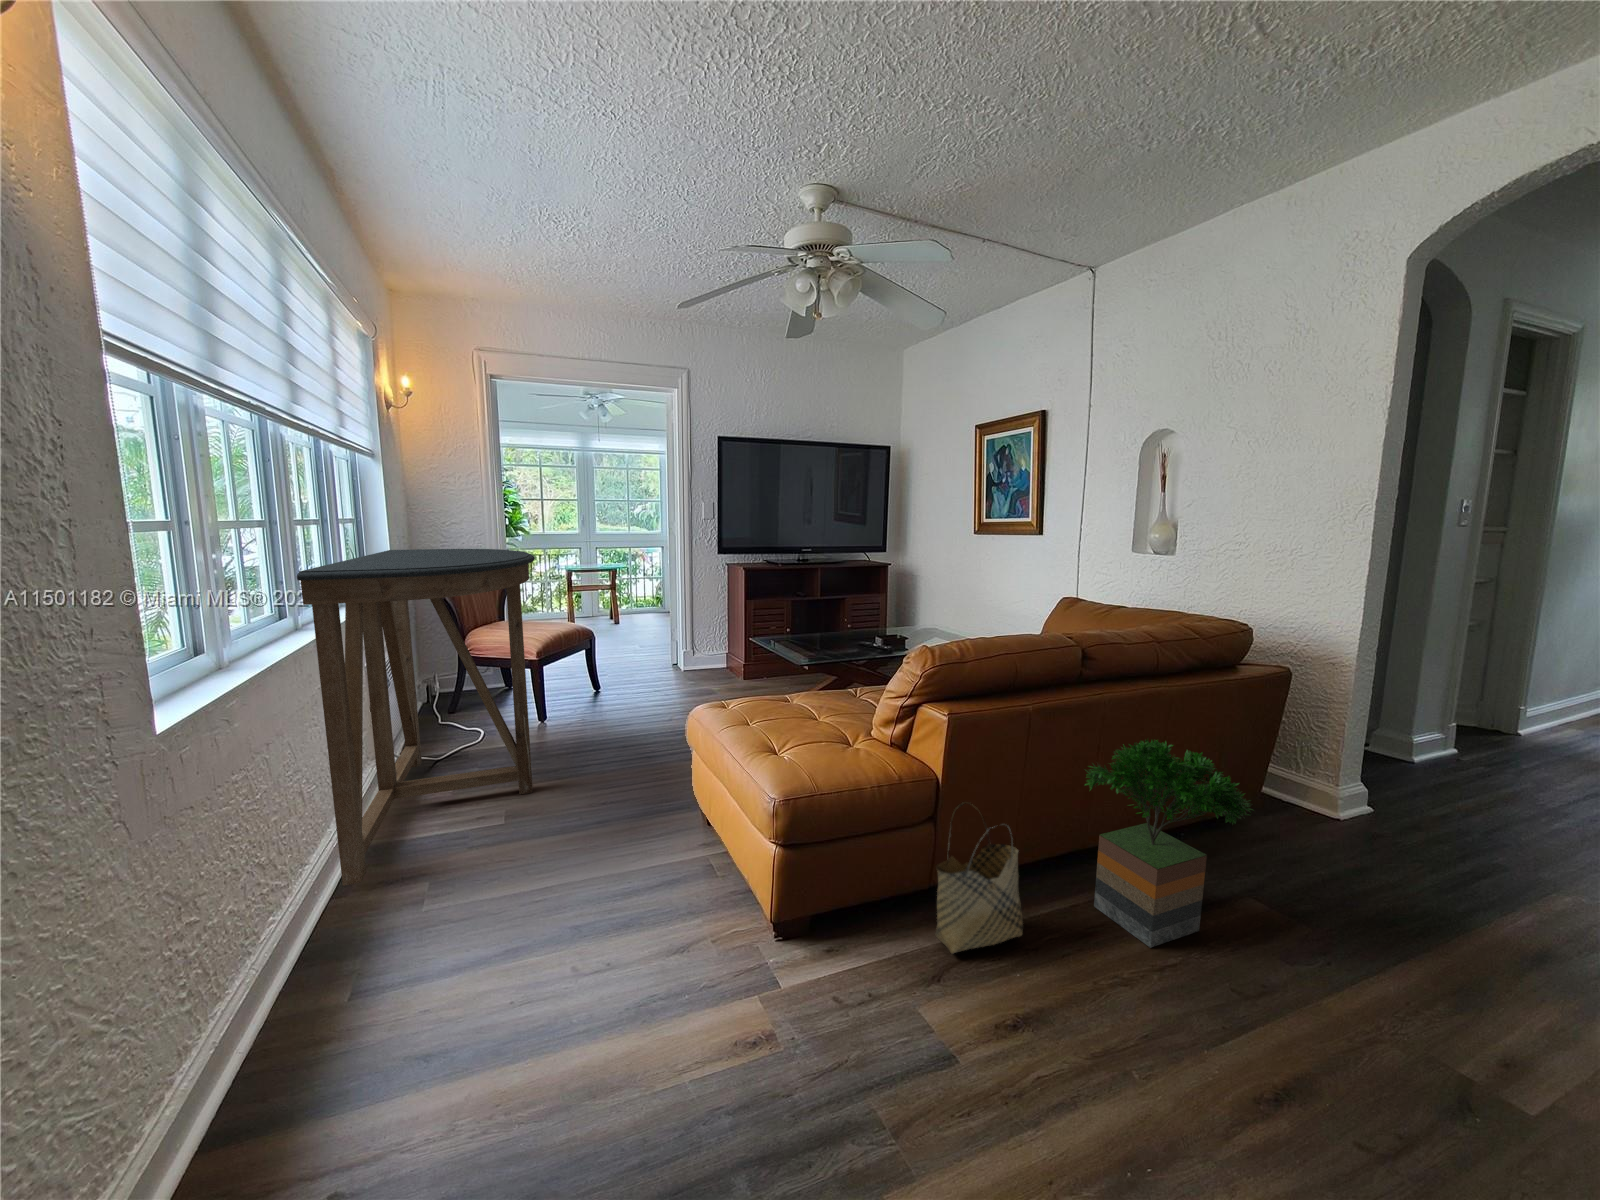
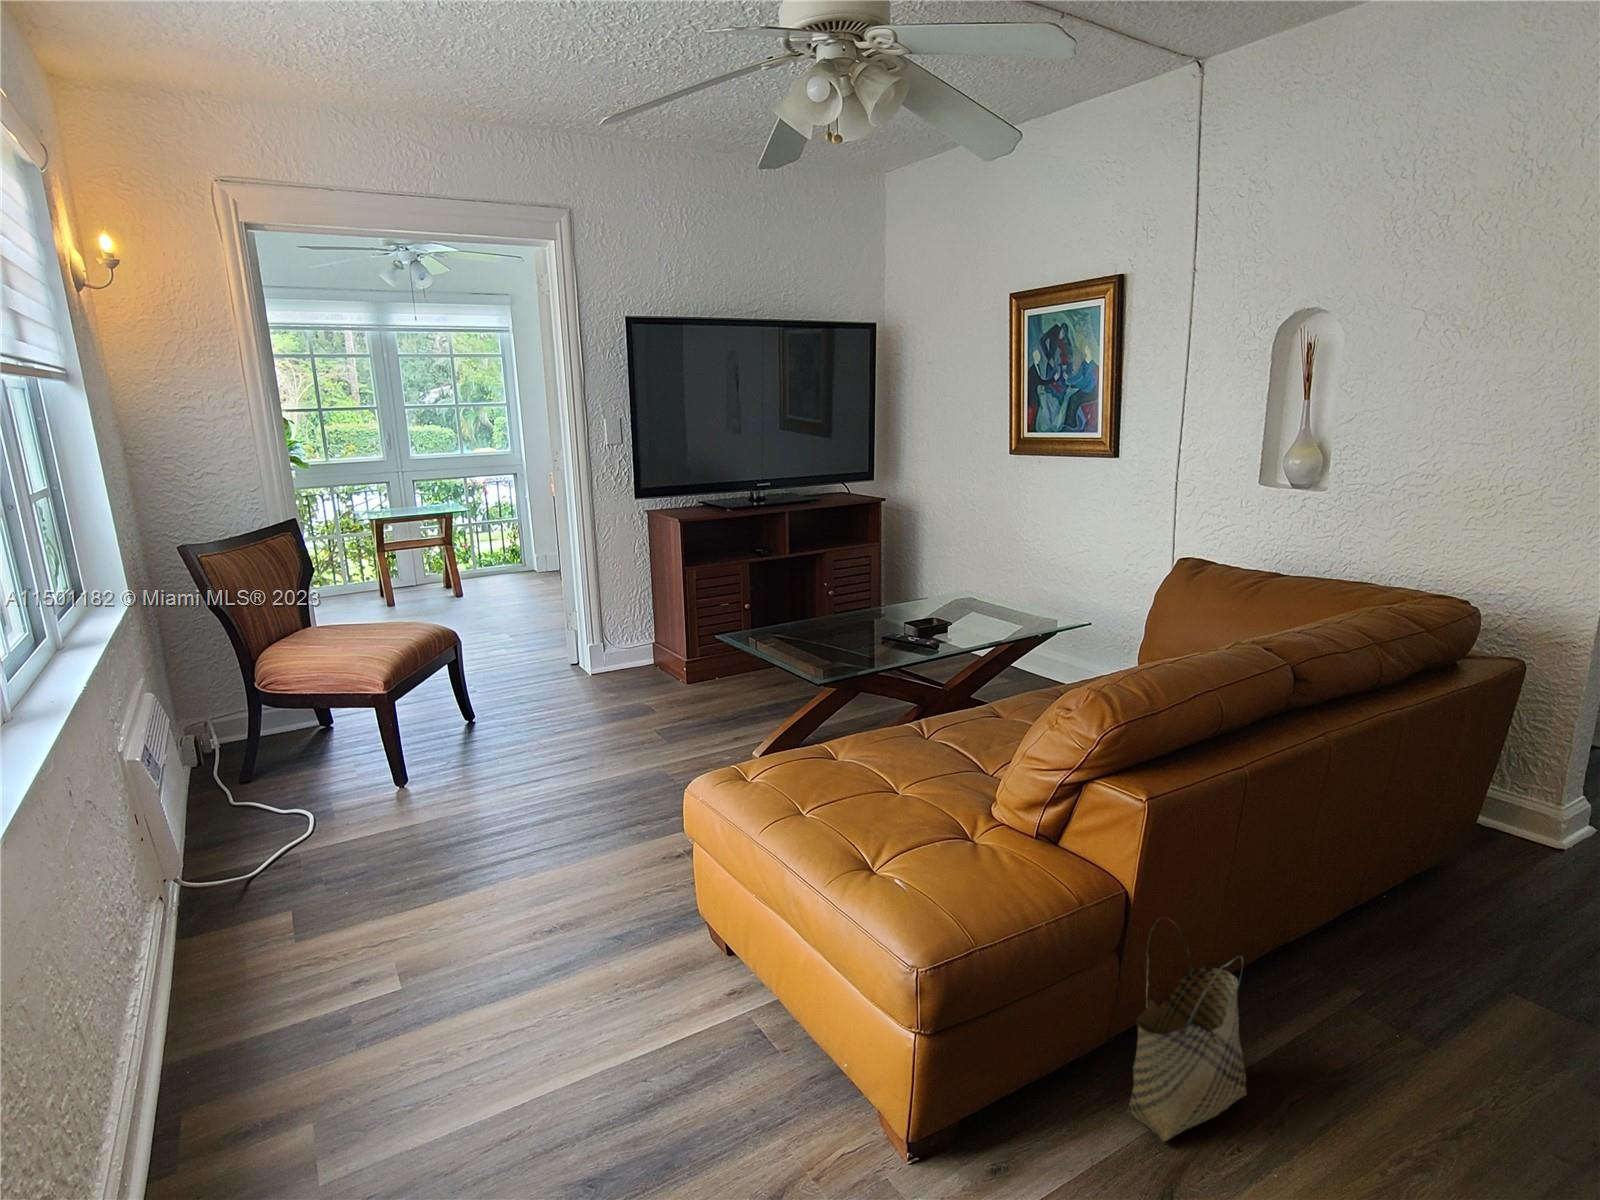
console table: present [297,549,535,886] -> none [16,535,431,1150]
potted tree: present [1085,739,1254,948] -> none [1304,791,1557,1088]

